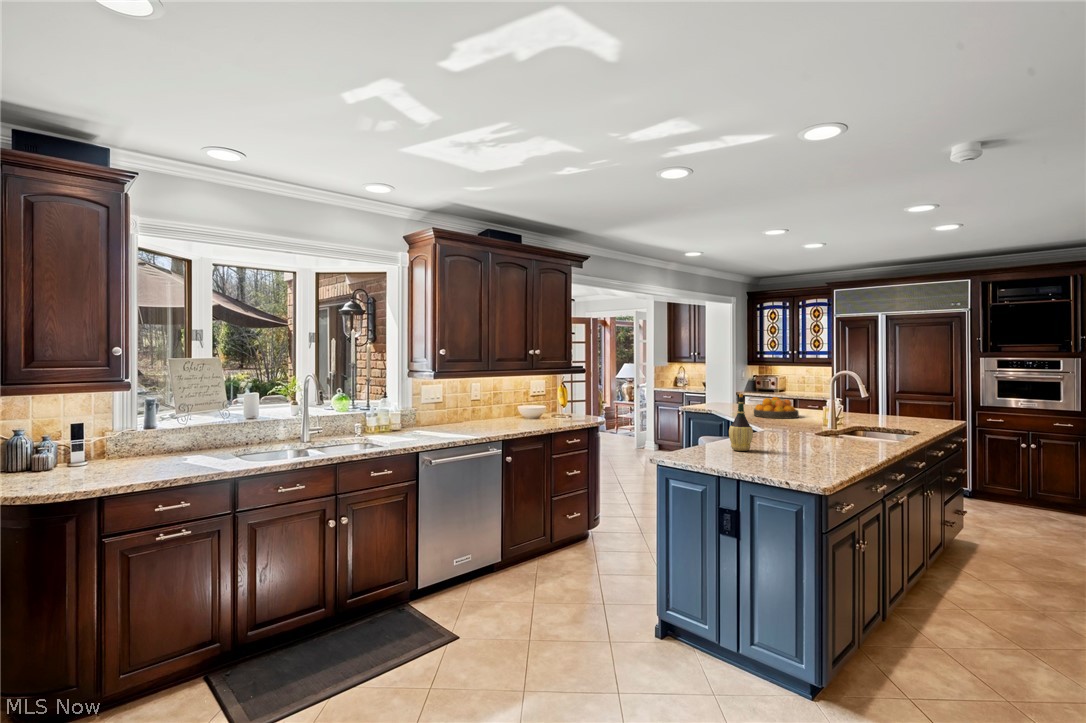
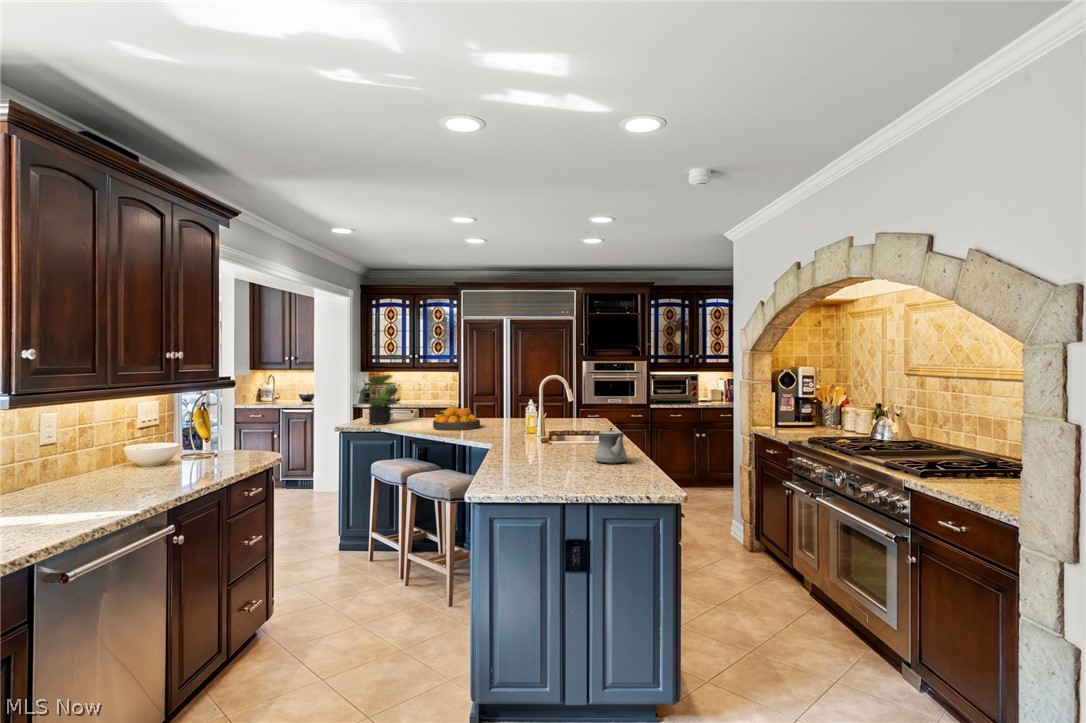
potted plant: none [705,368,741,409] -> present [358,375,398,425]
wine bottle: present [729,394,753,451] -> none [520,403,547,470]
teapot: none [812,422,846,456] -> present [595,428,627,464]

